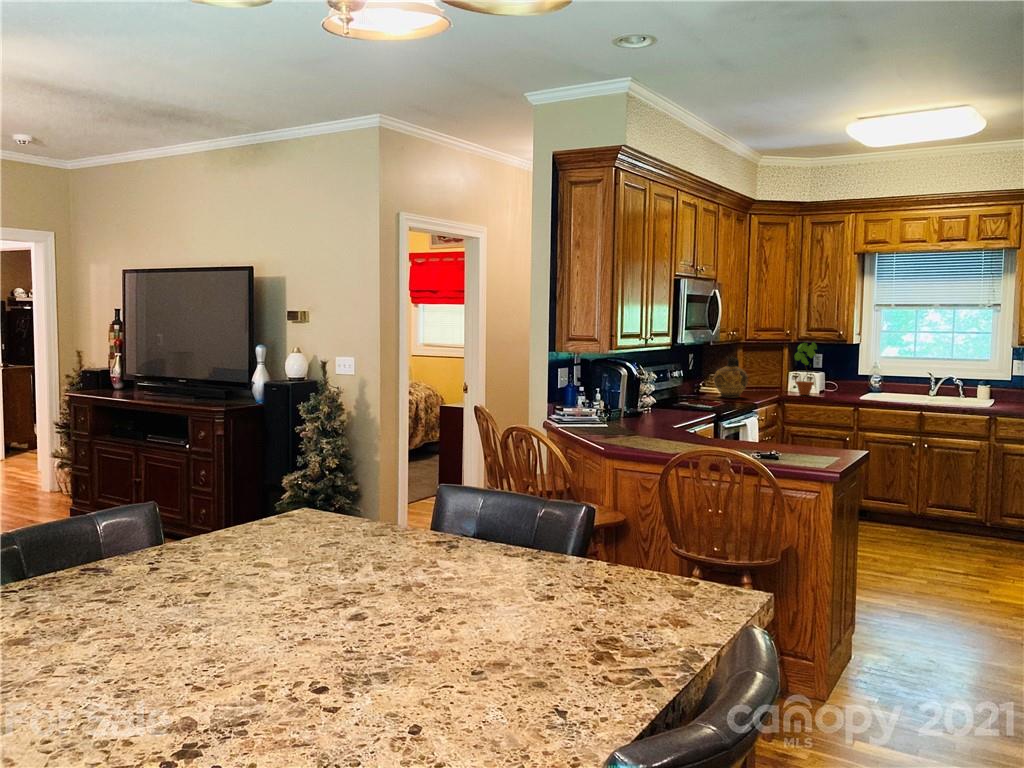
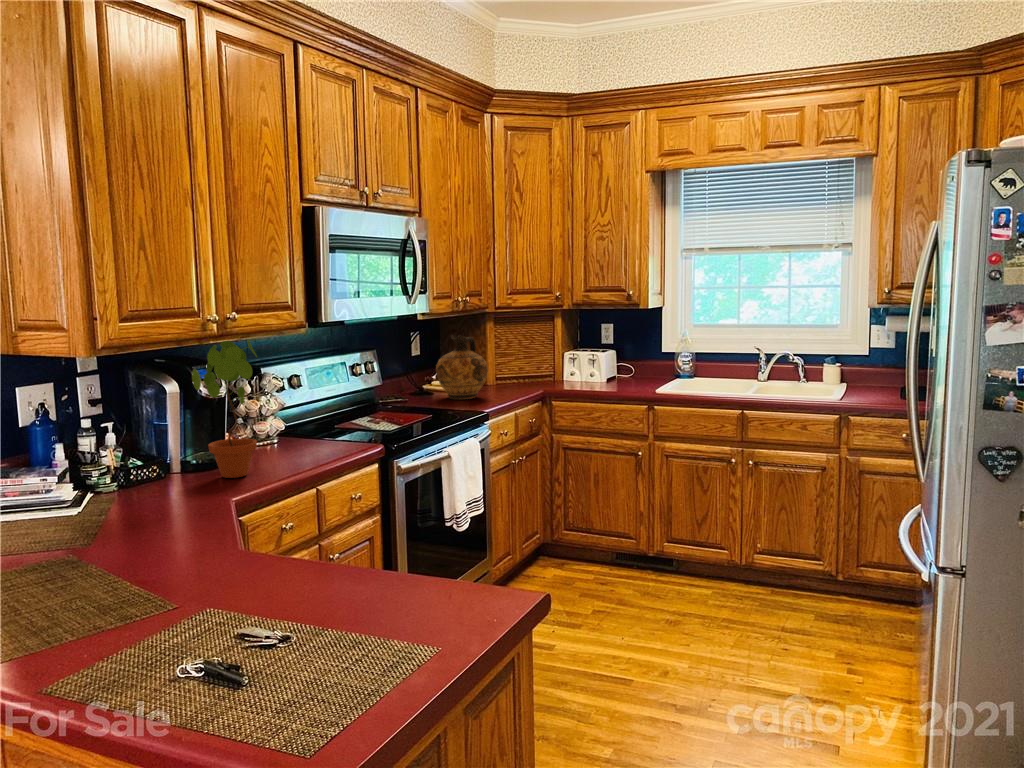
potted plant: present [795,342,817,395] -> present [192,340,257,478]

